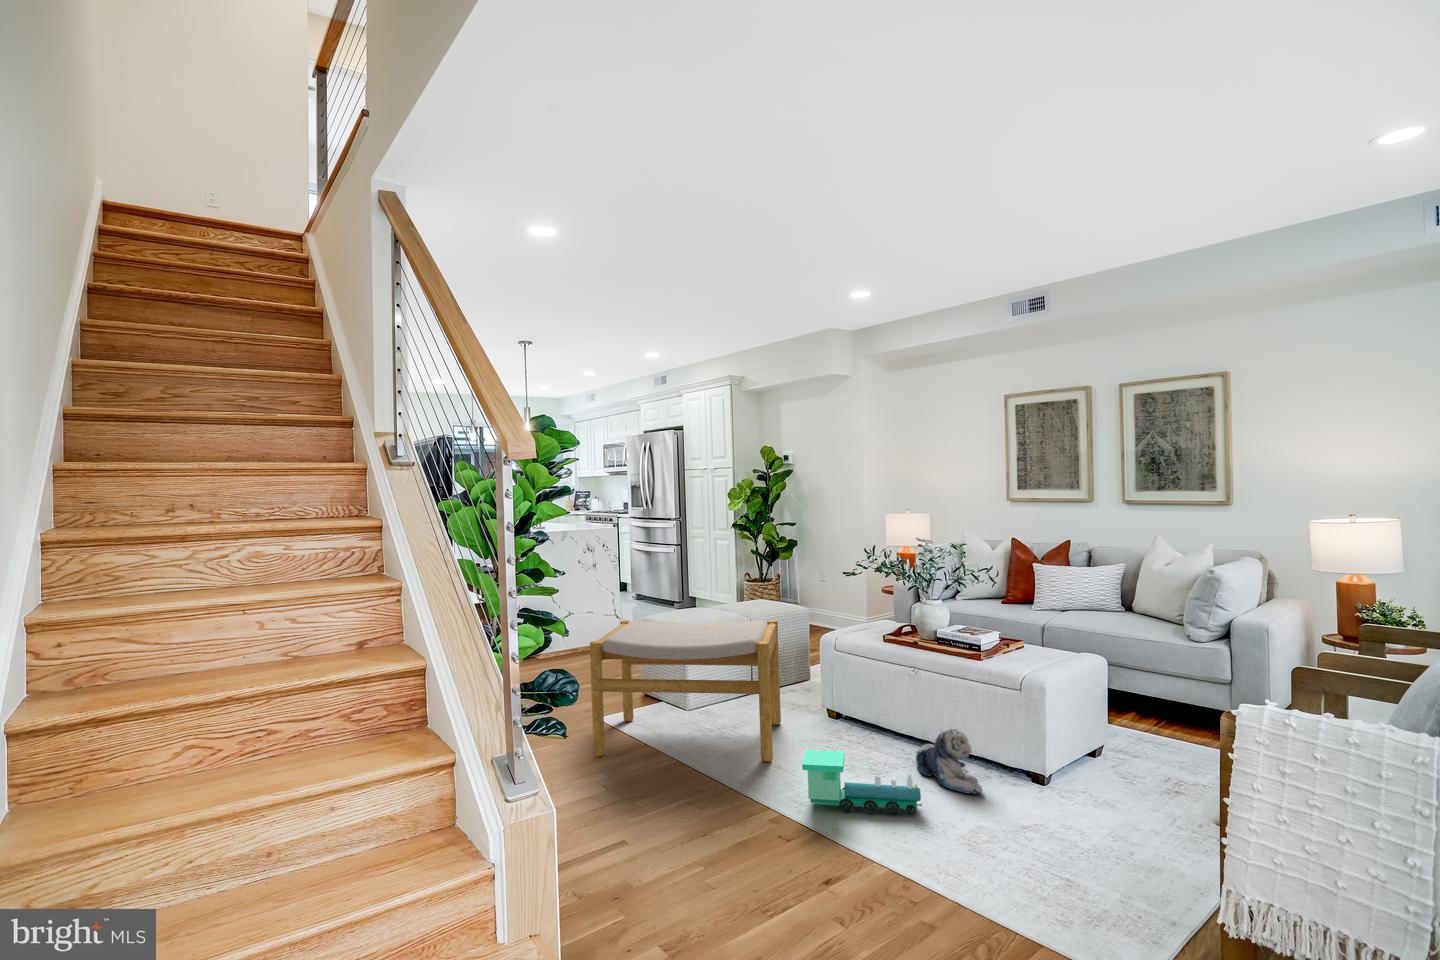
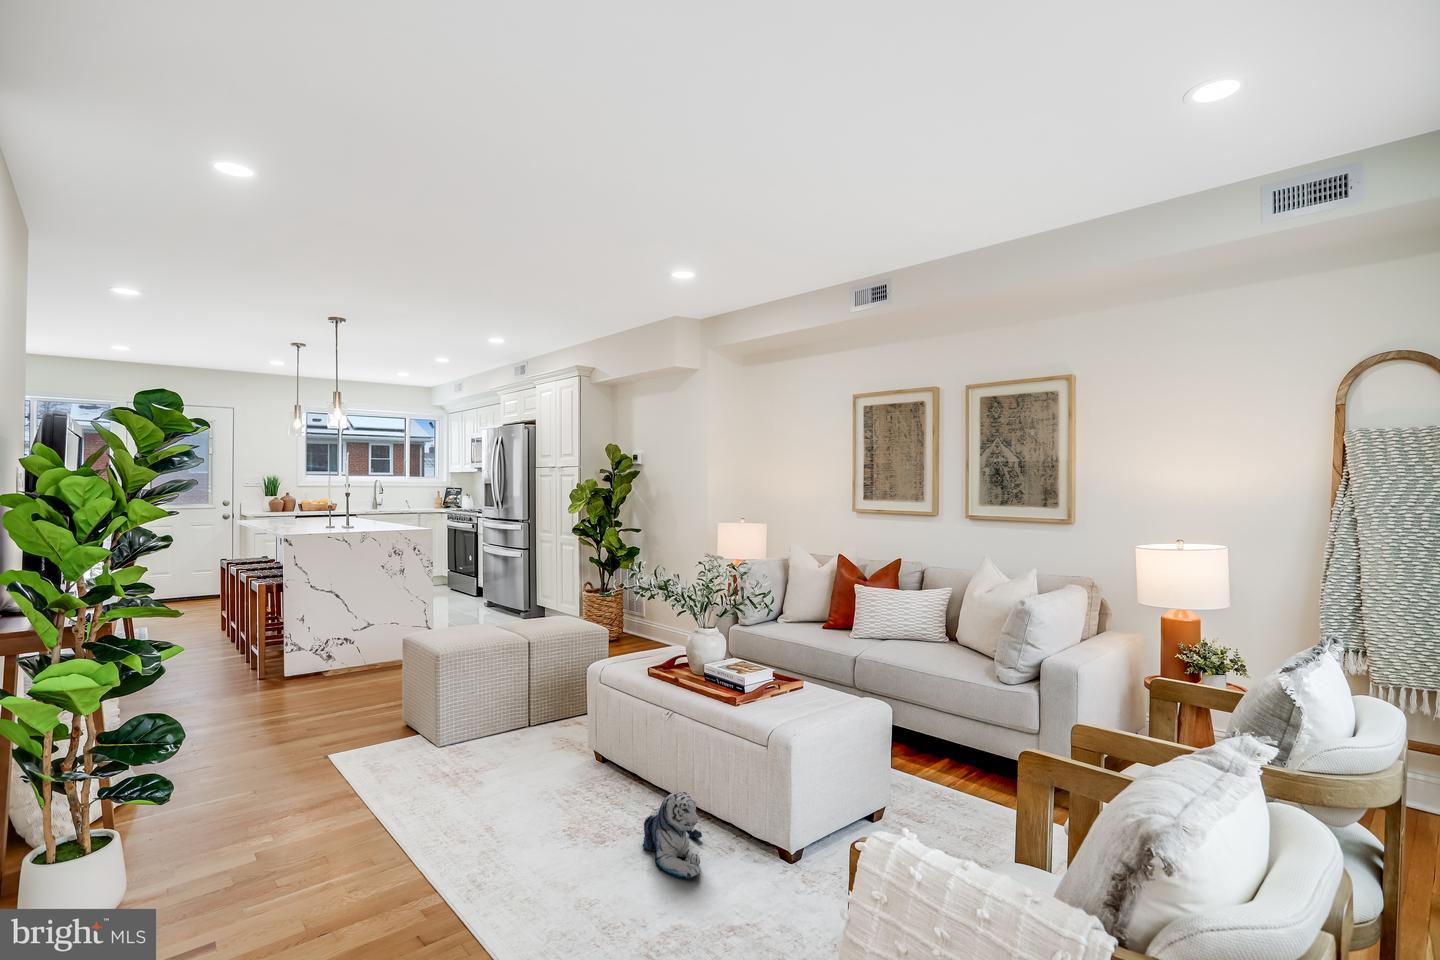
footstool: present [590,620,781,762] -> none [257,642,524,827]
toy train: present [802,750,922,815] -> none [457,821,613,912]

